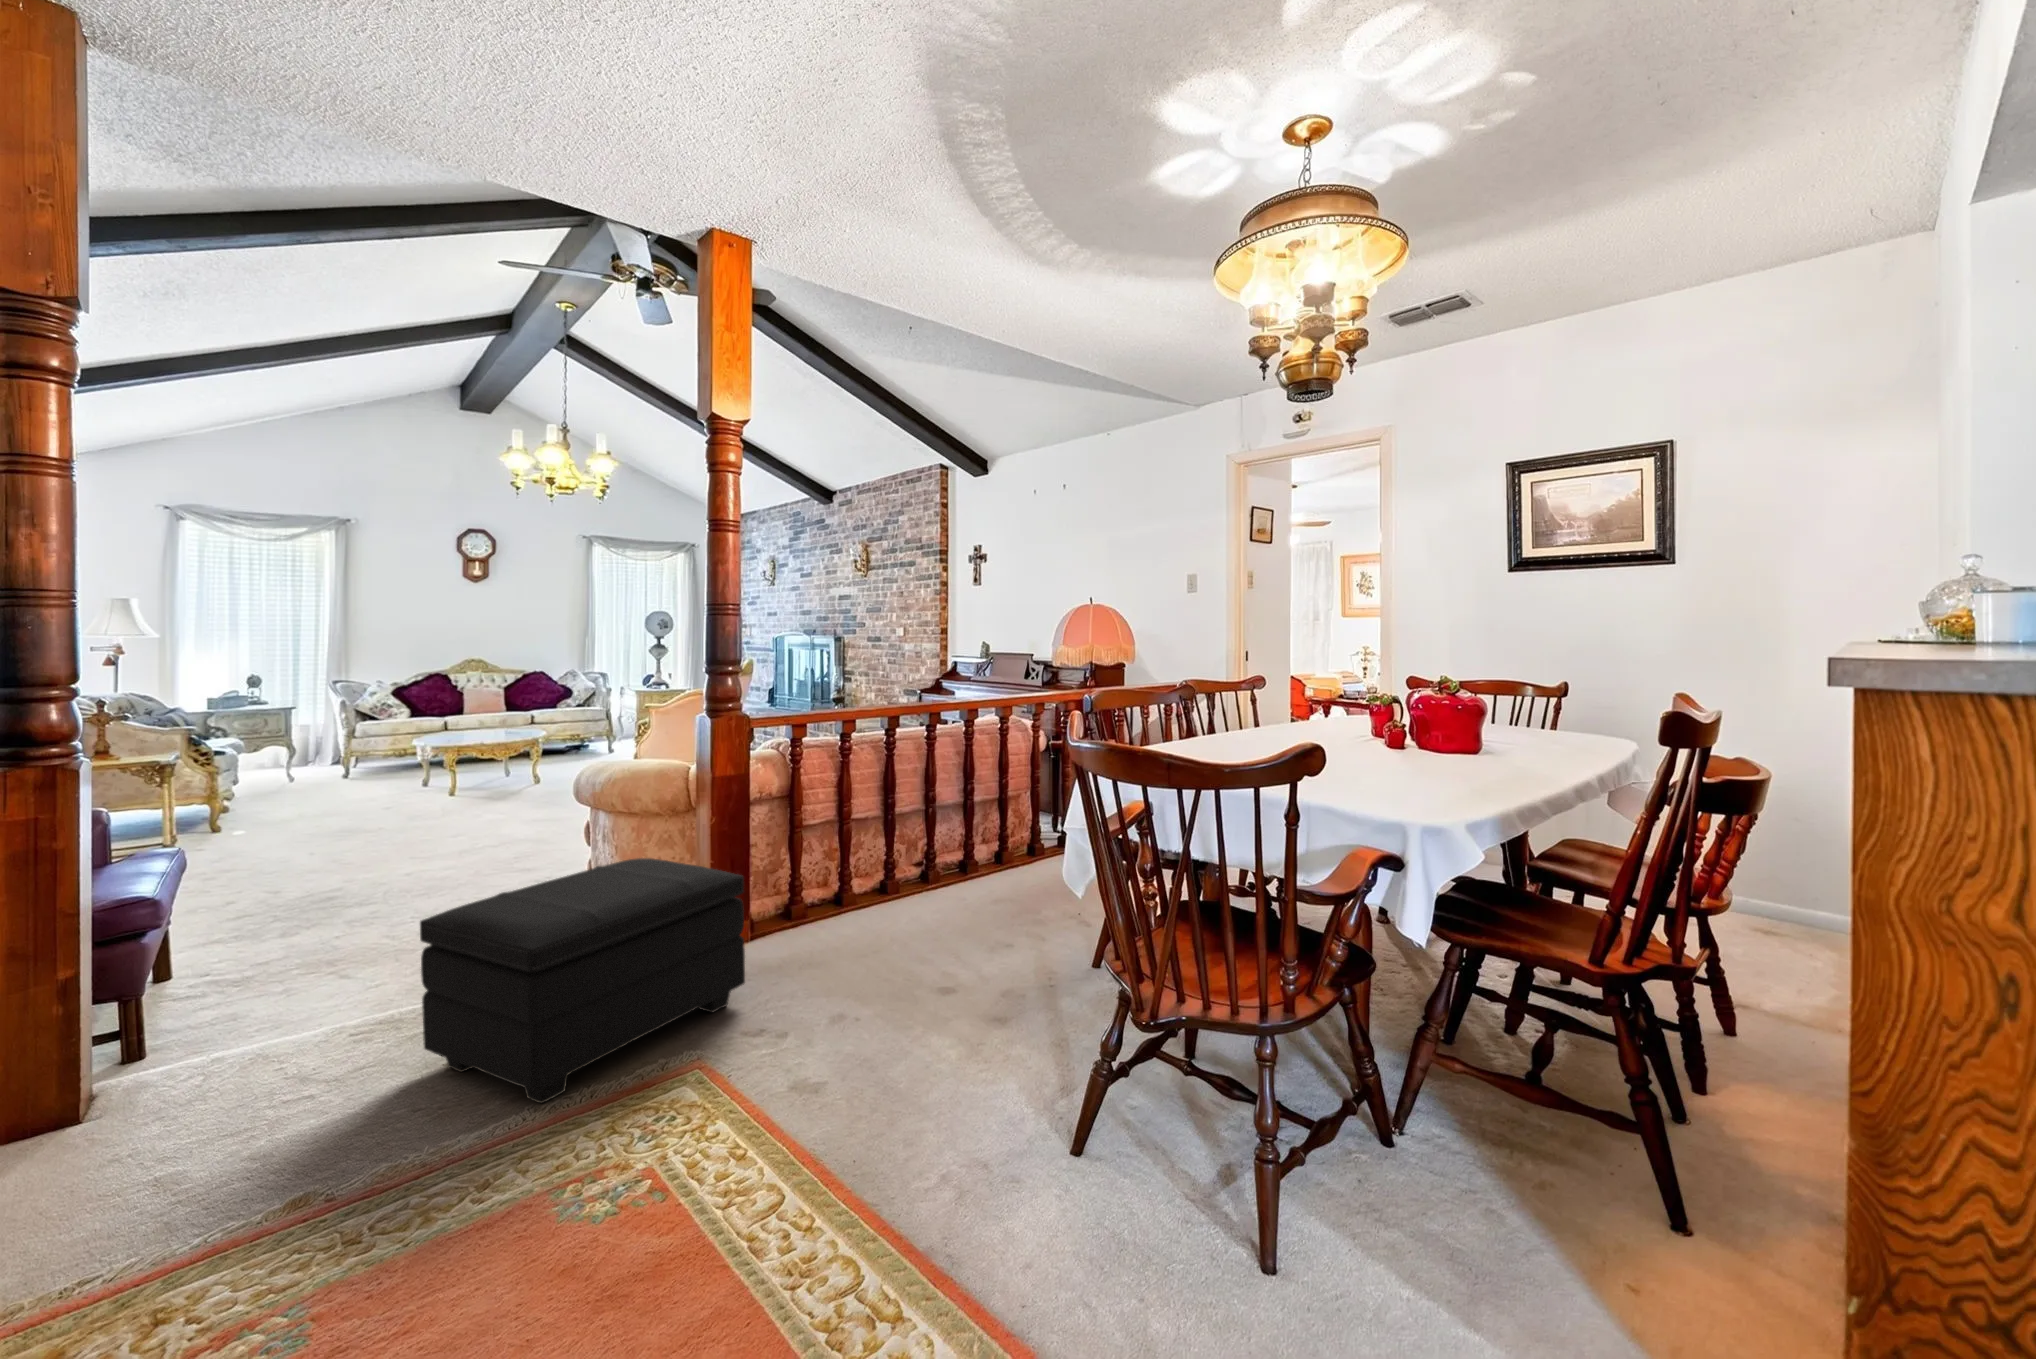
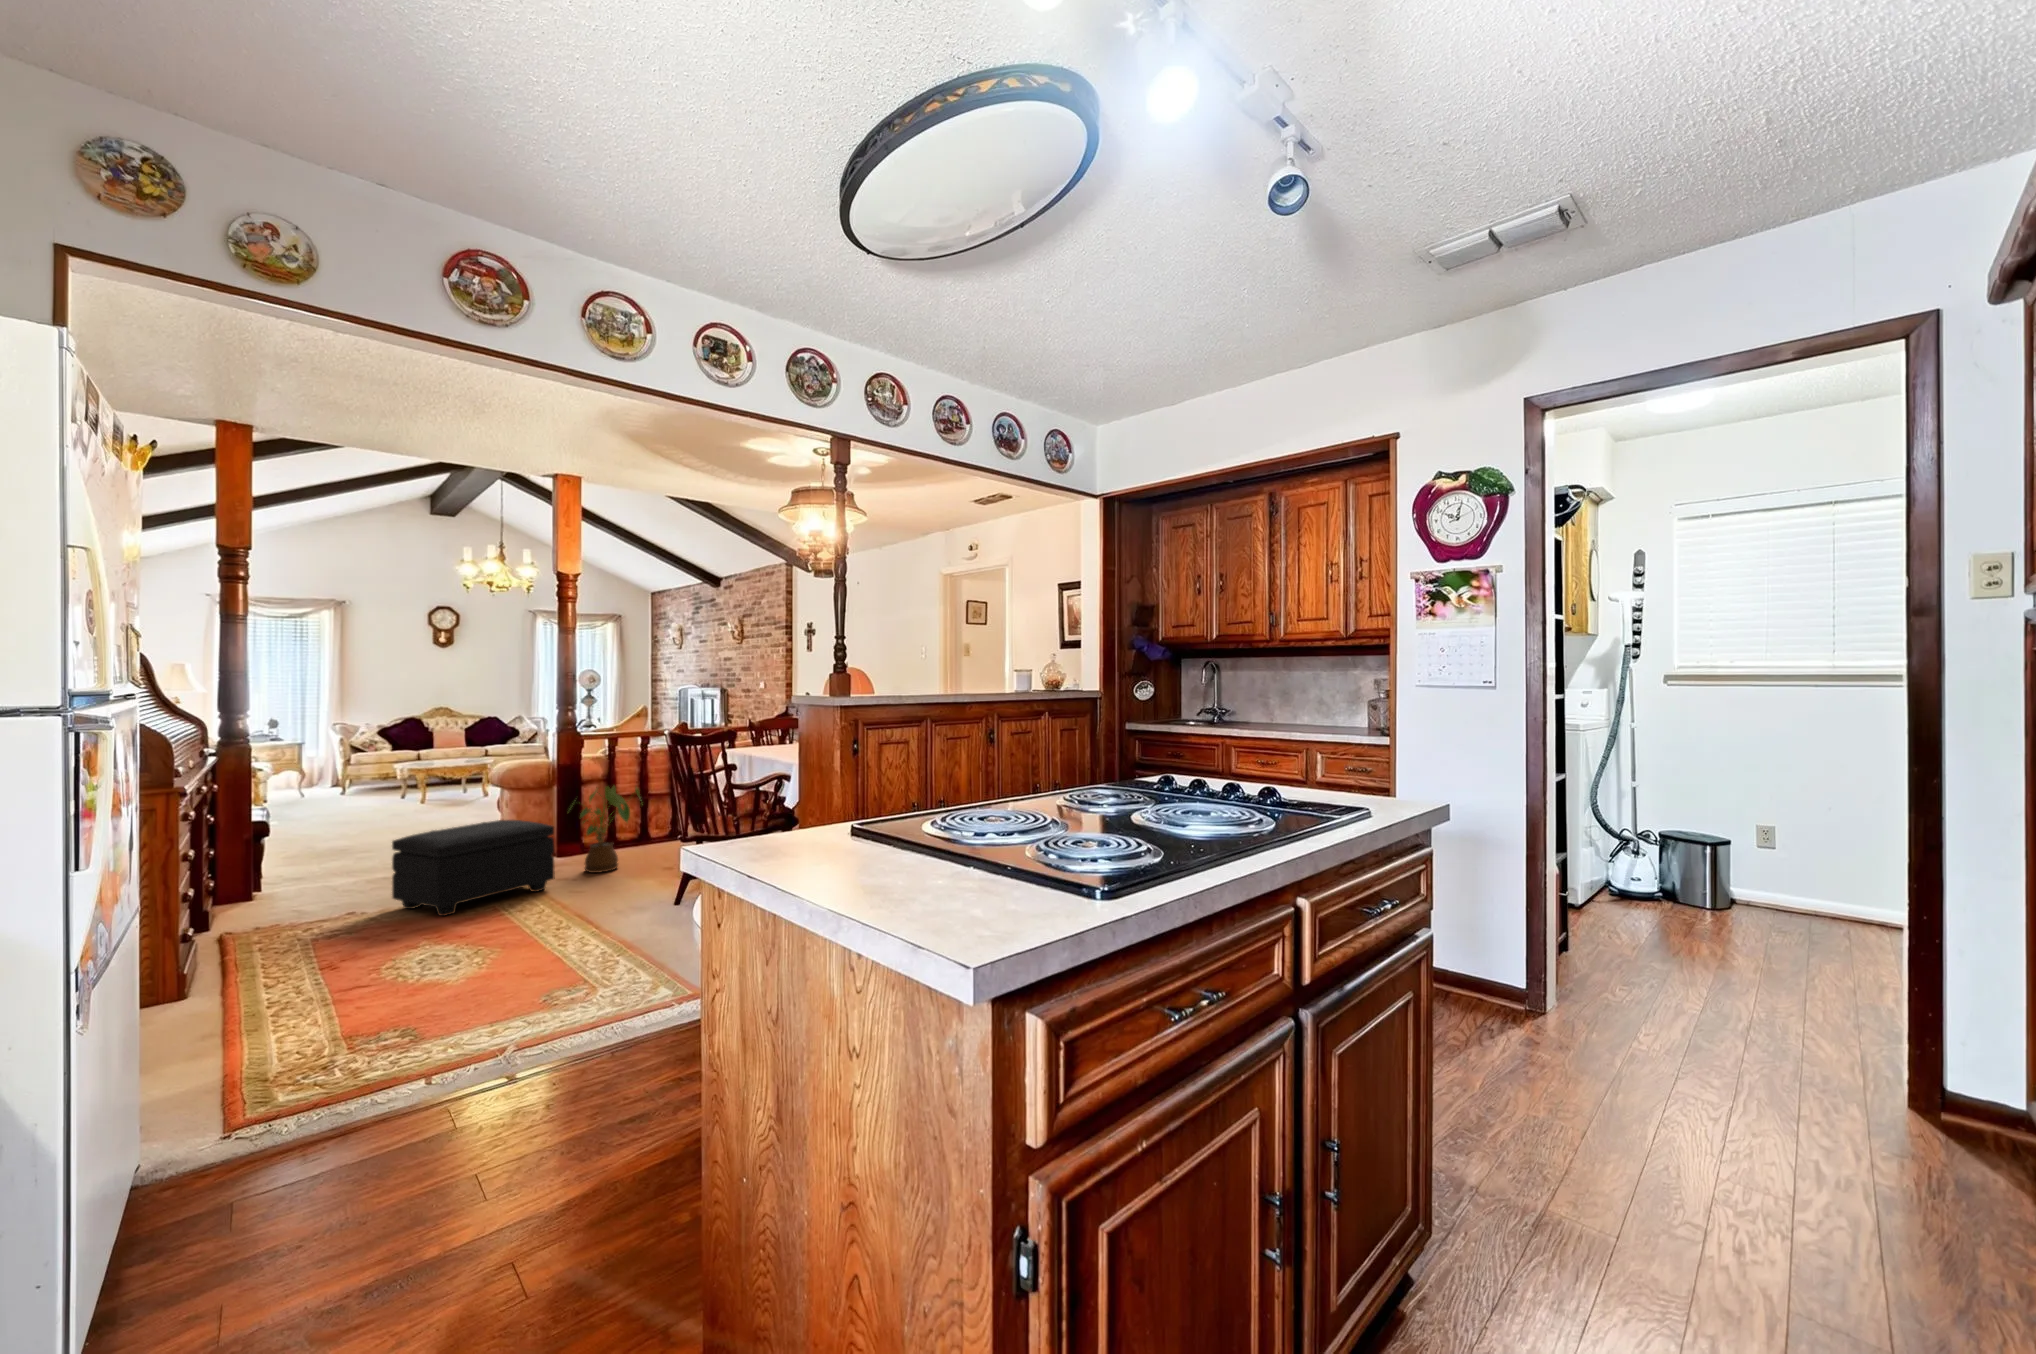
house plant: none [745,785,867,953] -> present [580,786,640,873]

